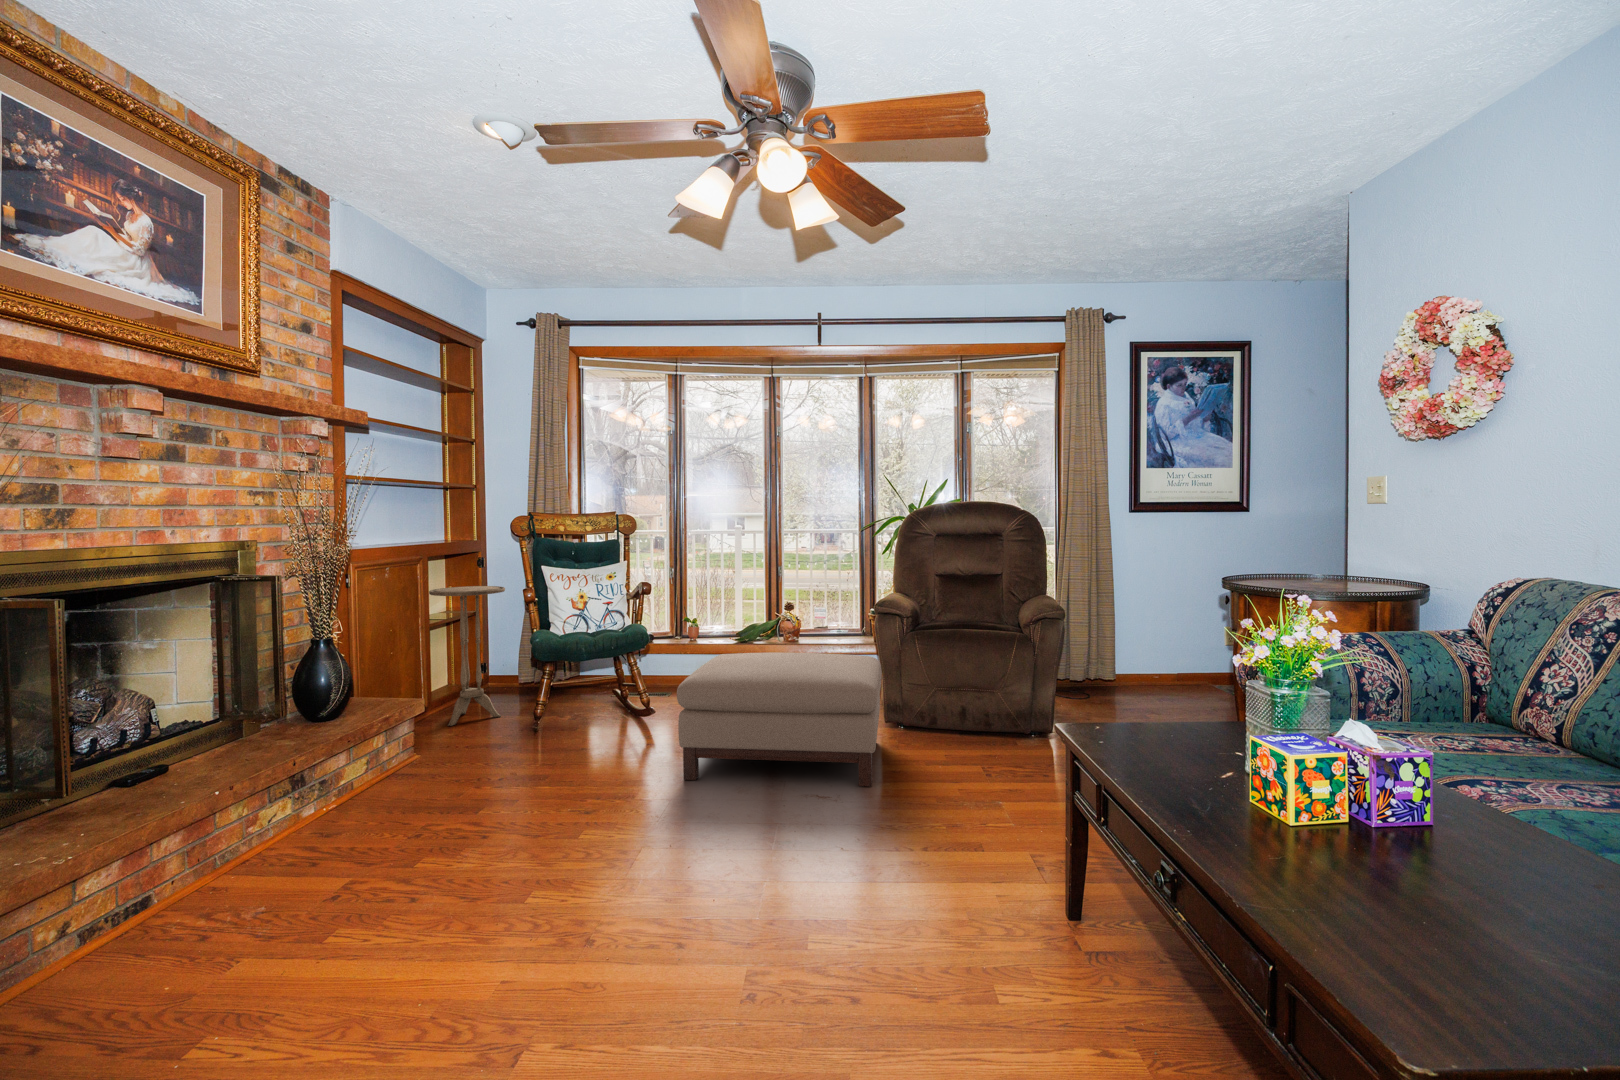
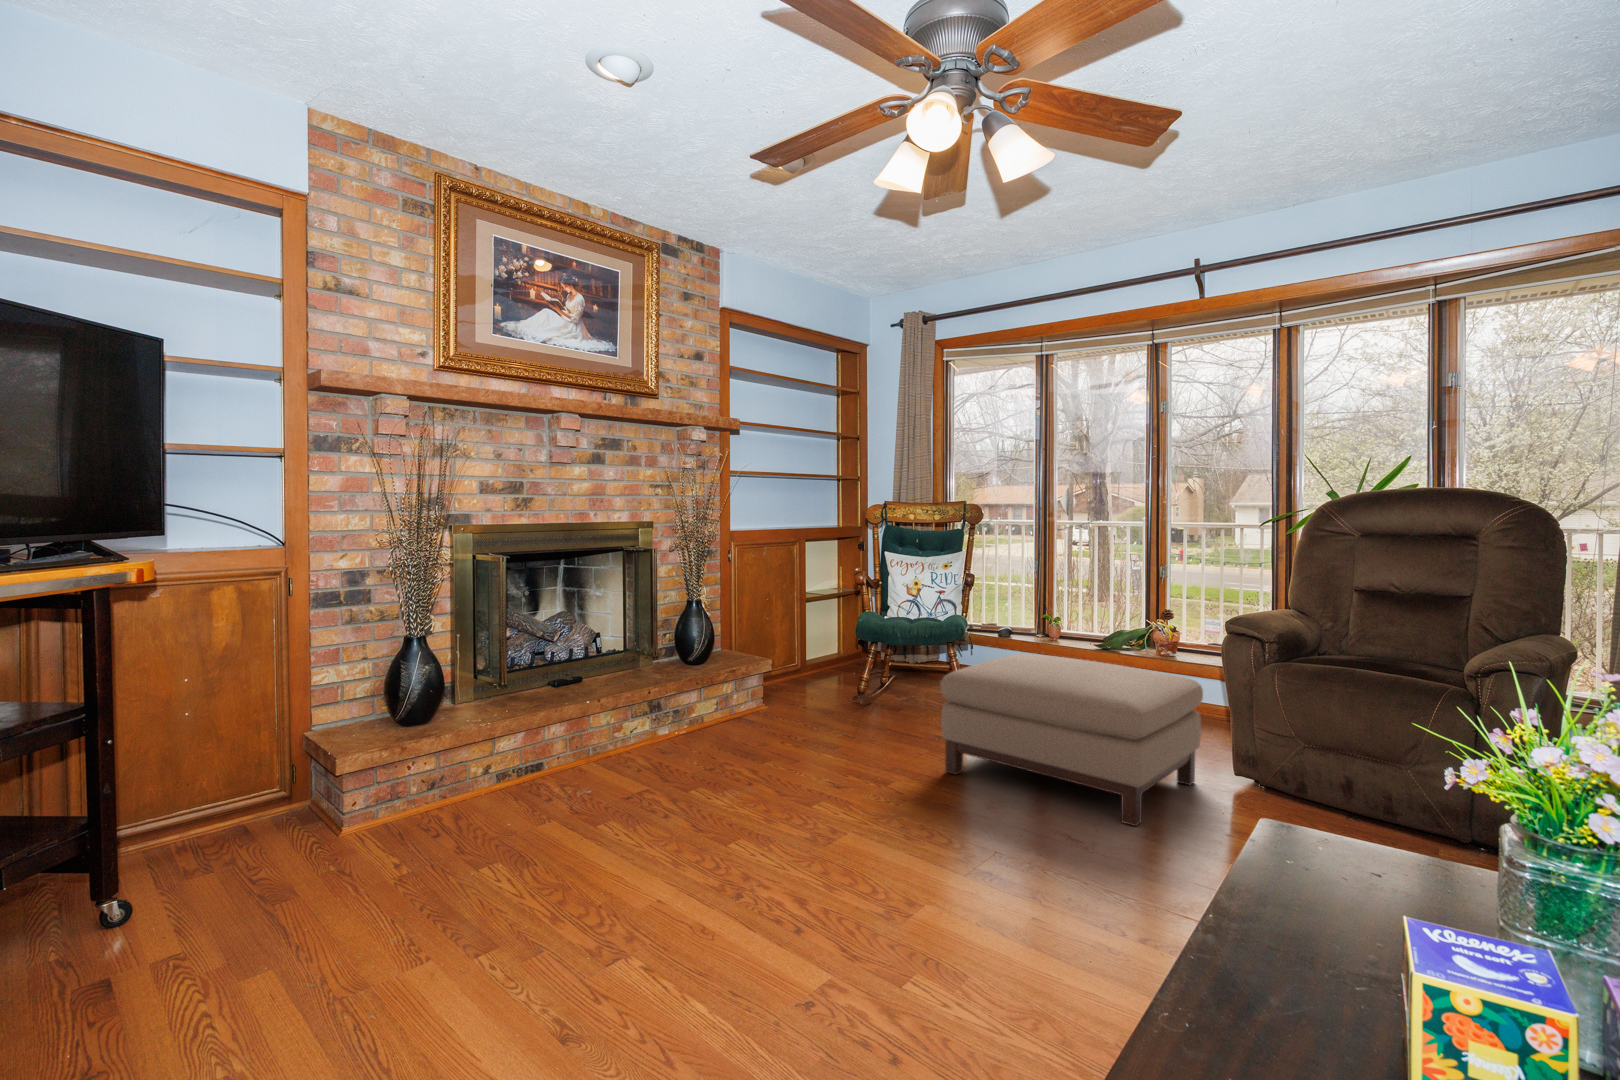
side table: present [429,586,505,726] -> none [795,568,856,687]

